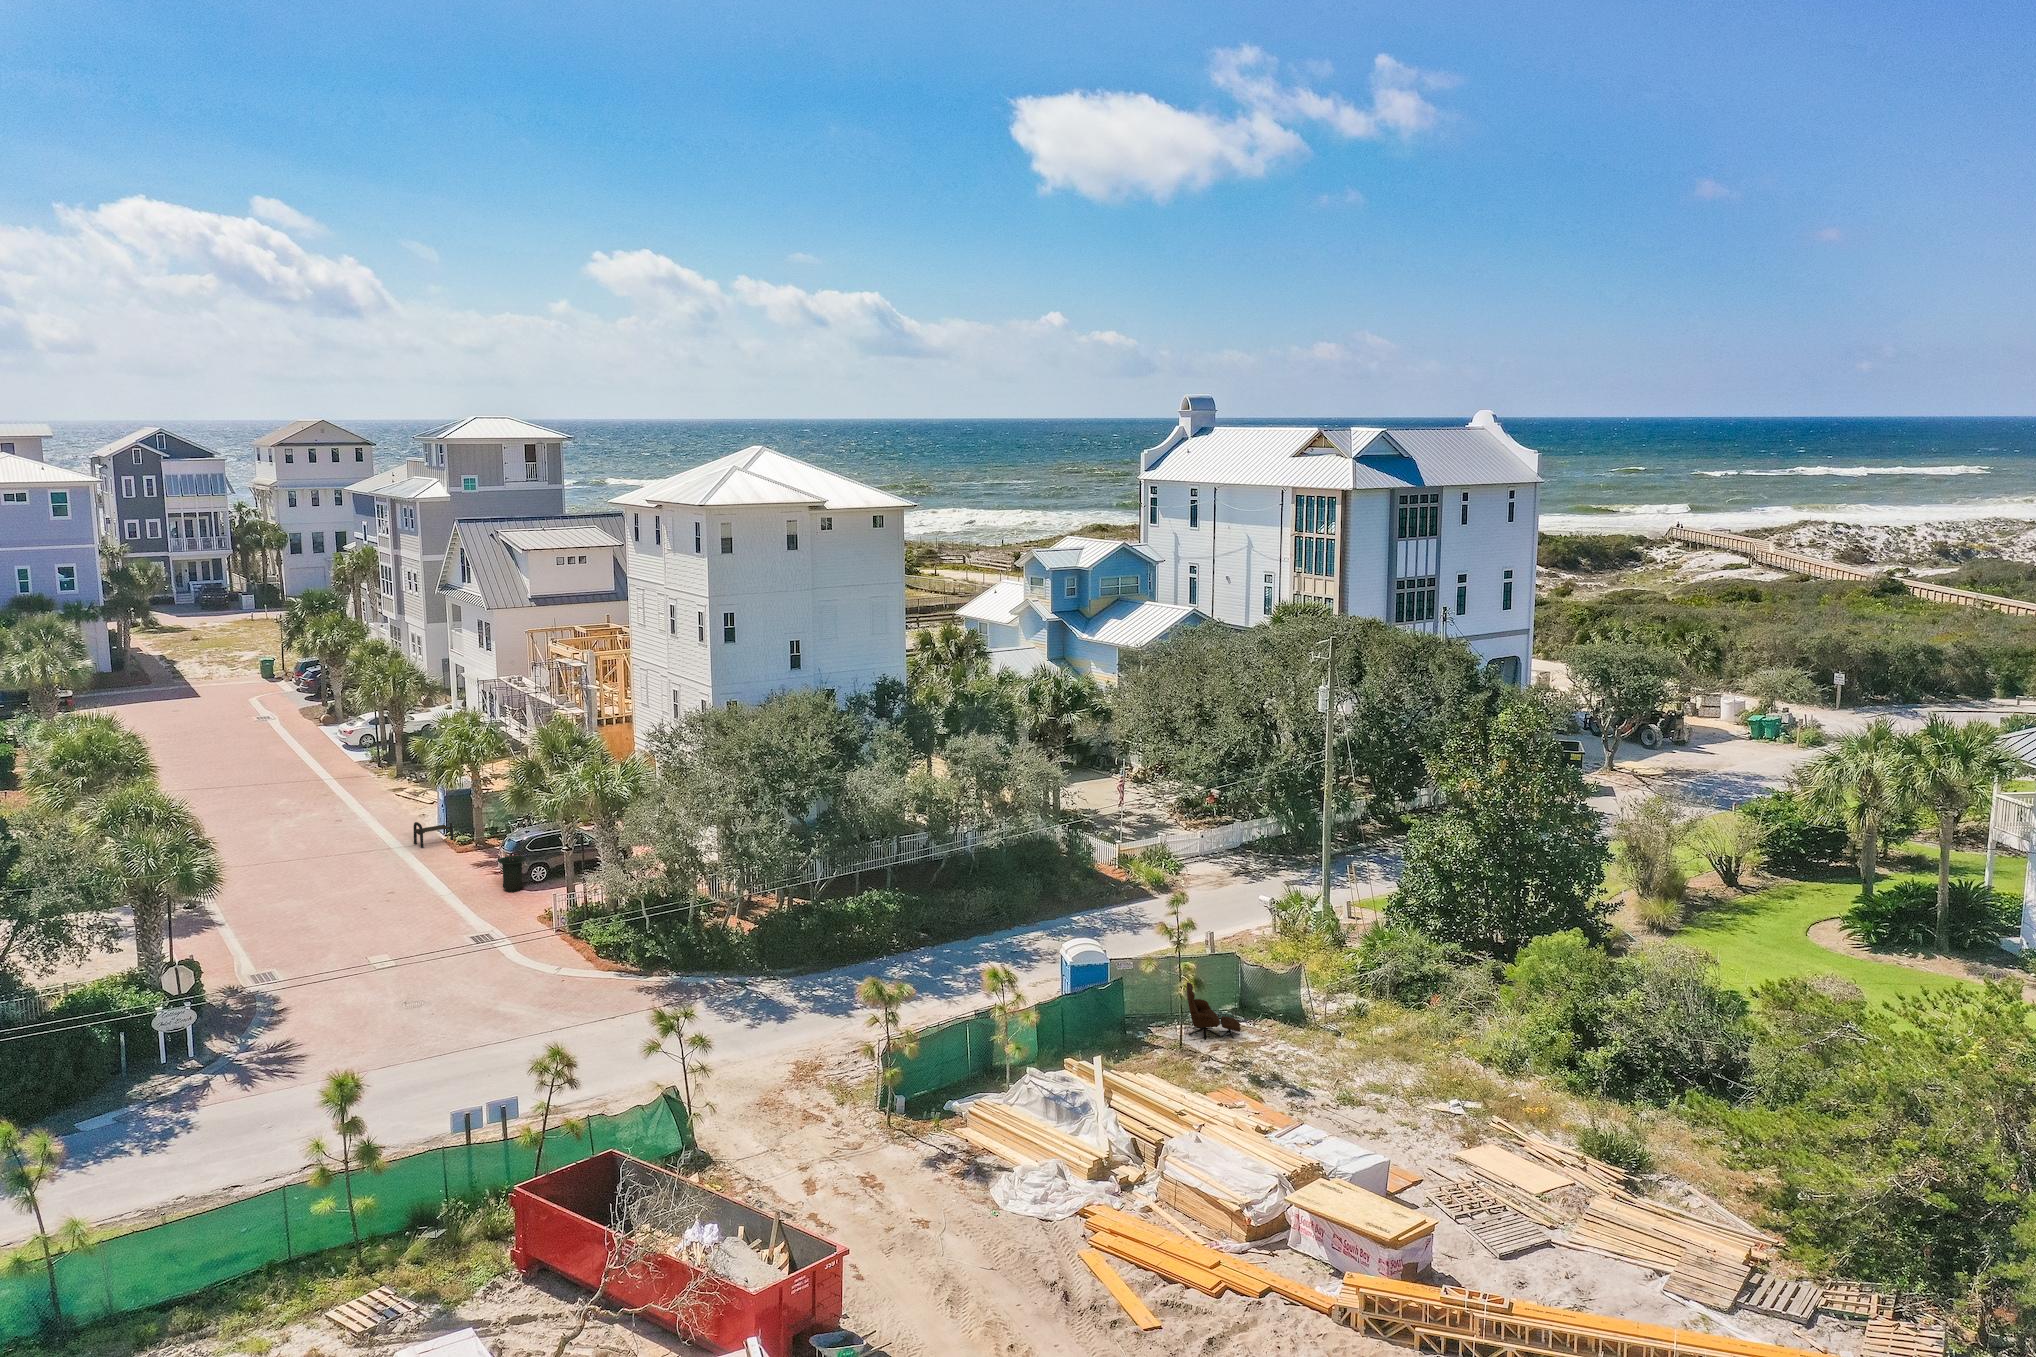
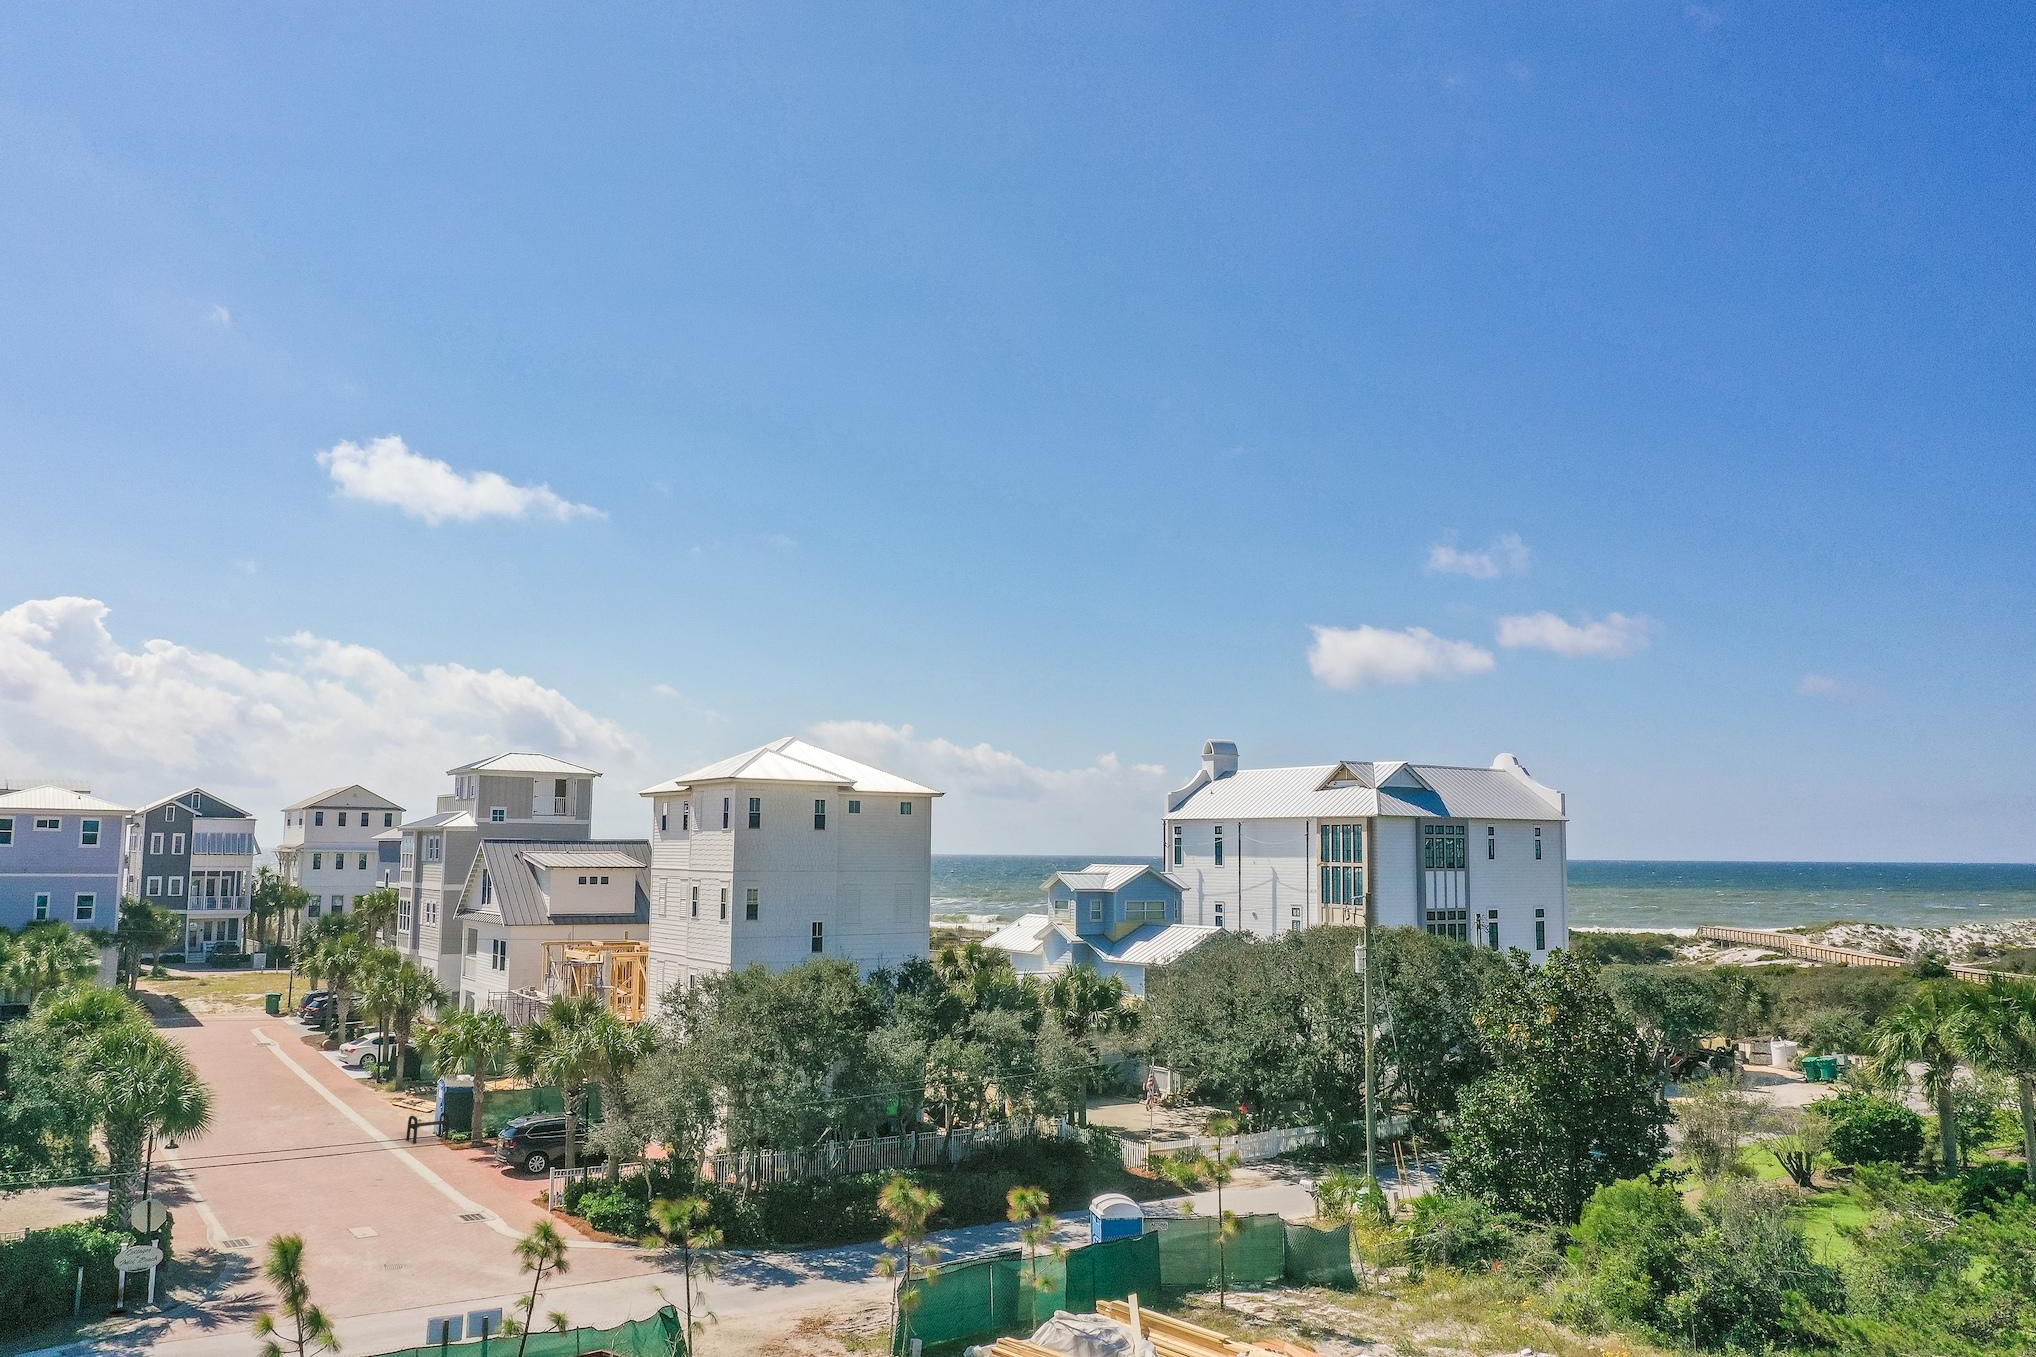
trash can: present [498,856,526,893] -> none [495,1139,525,1179]
lounge chair: present [1187,982,1240,1040] -> none [1226,1238,1287,1303]
potted tree: none [146,1039,171,1073] -> present [106,1277,130,1317]

